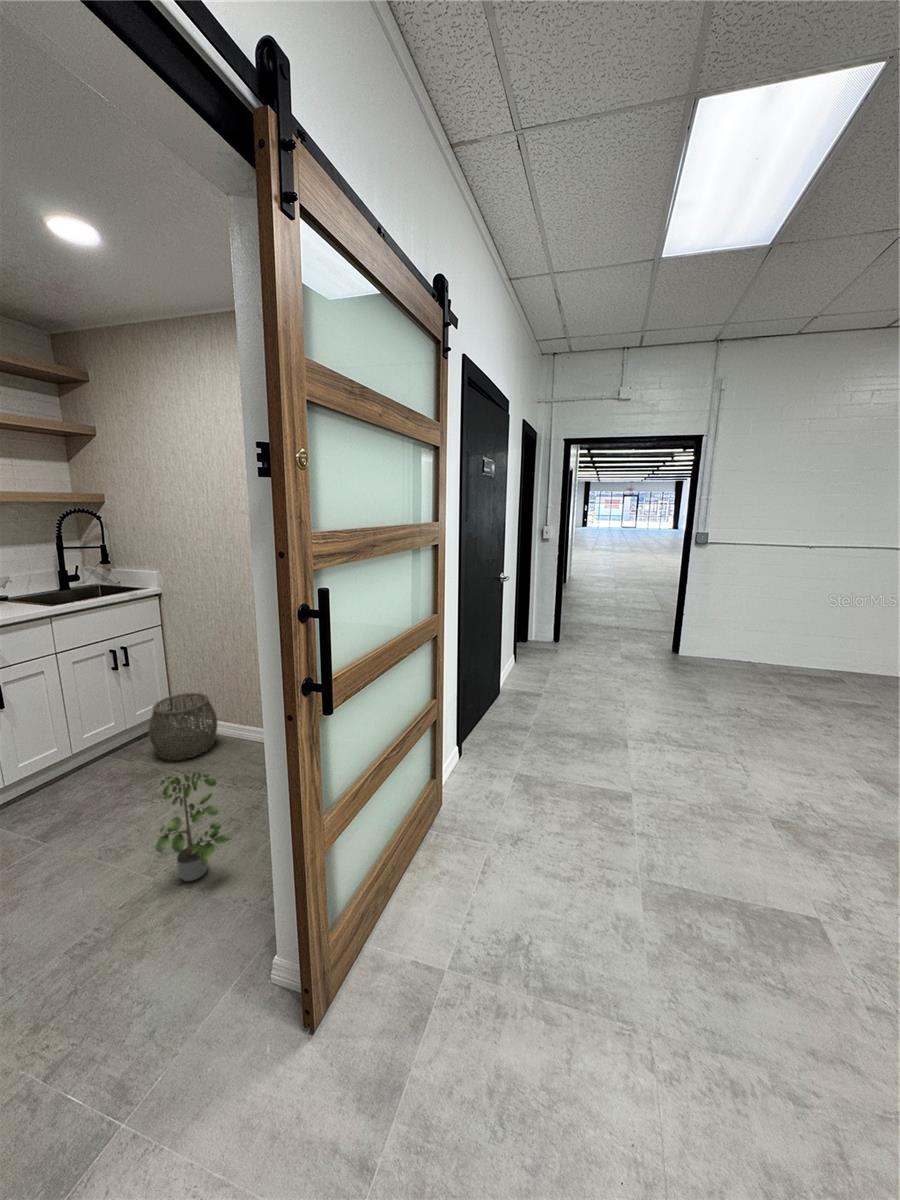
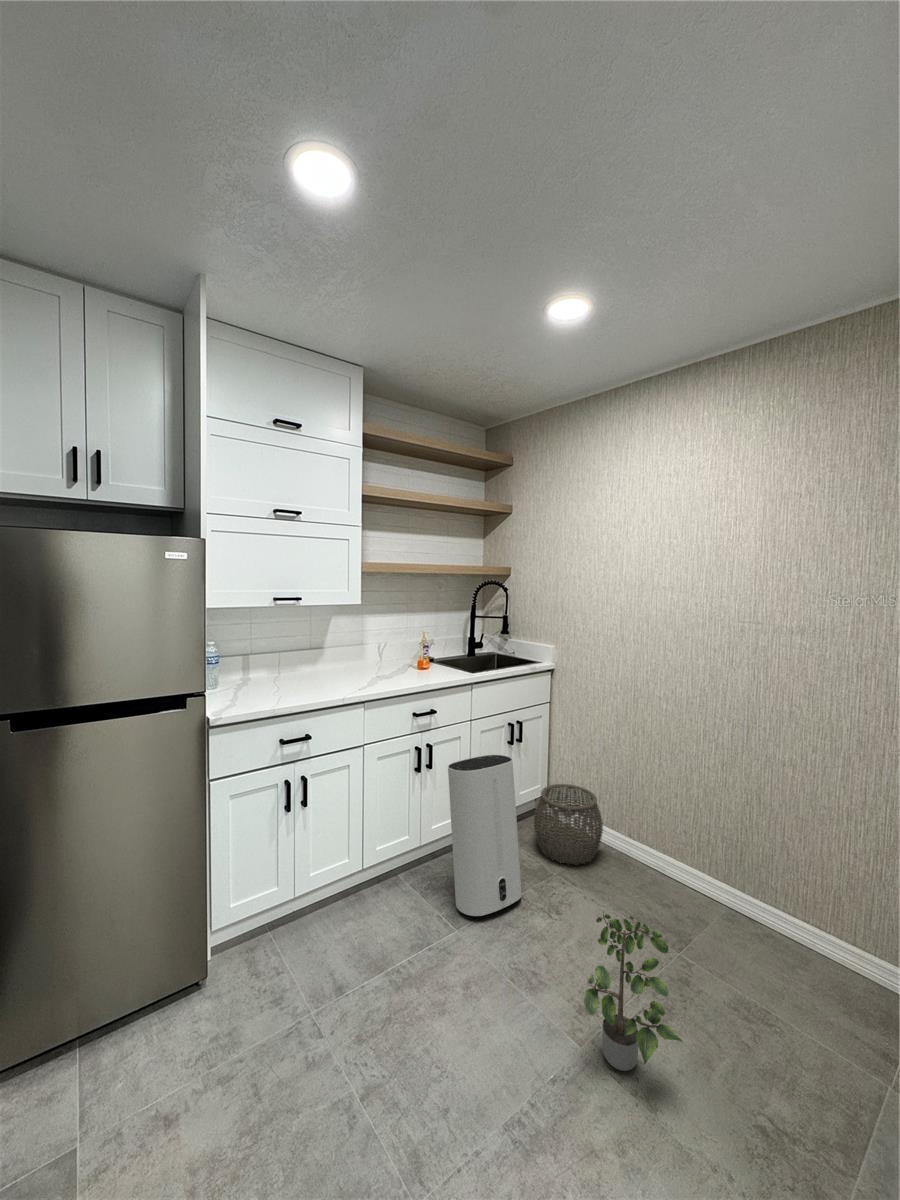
air purifier: none [15,680,129,832] -> present [448,755,522,916]

